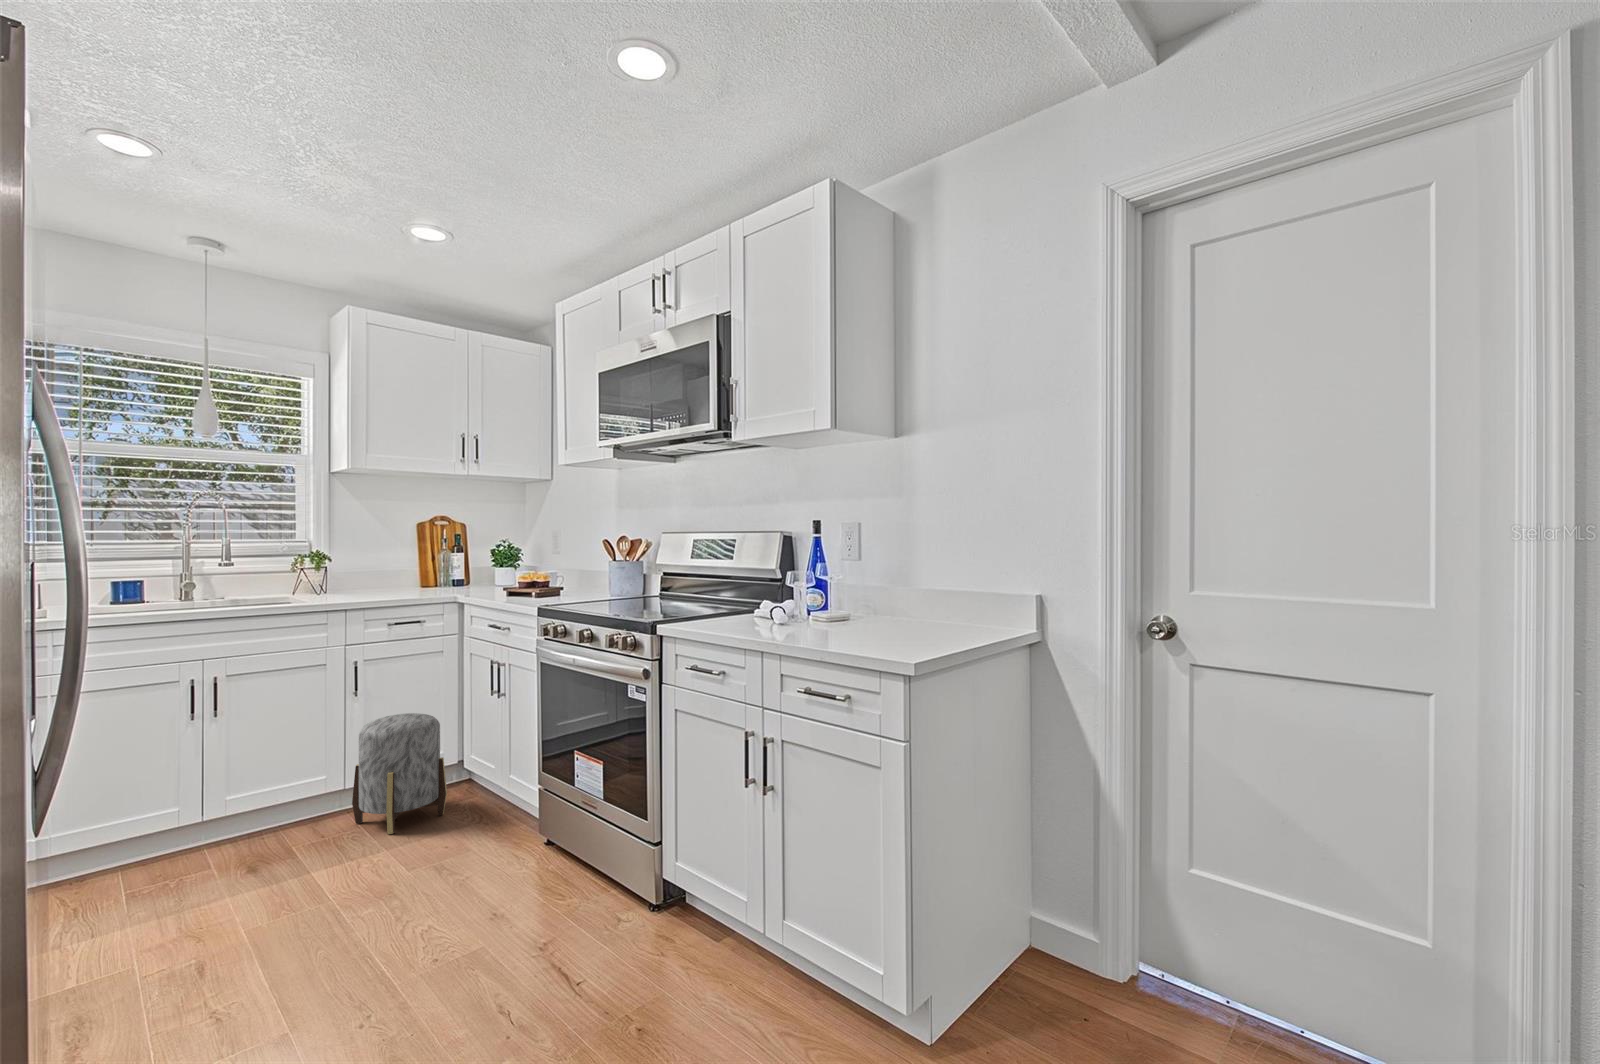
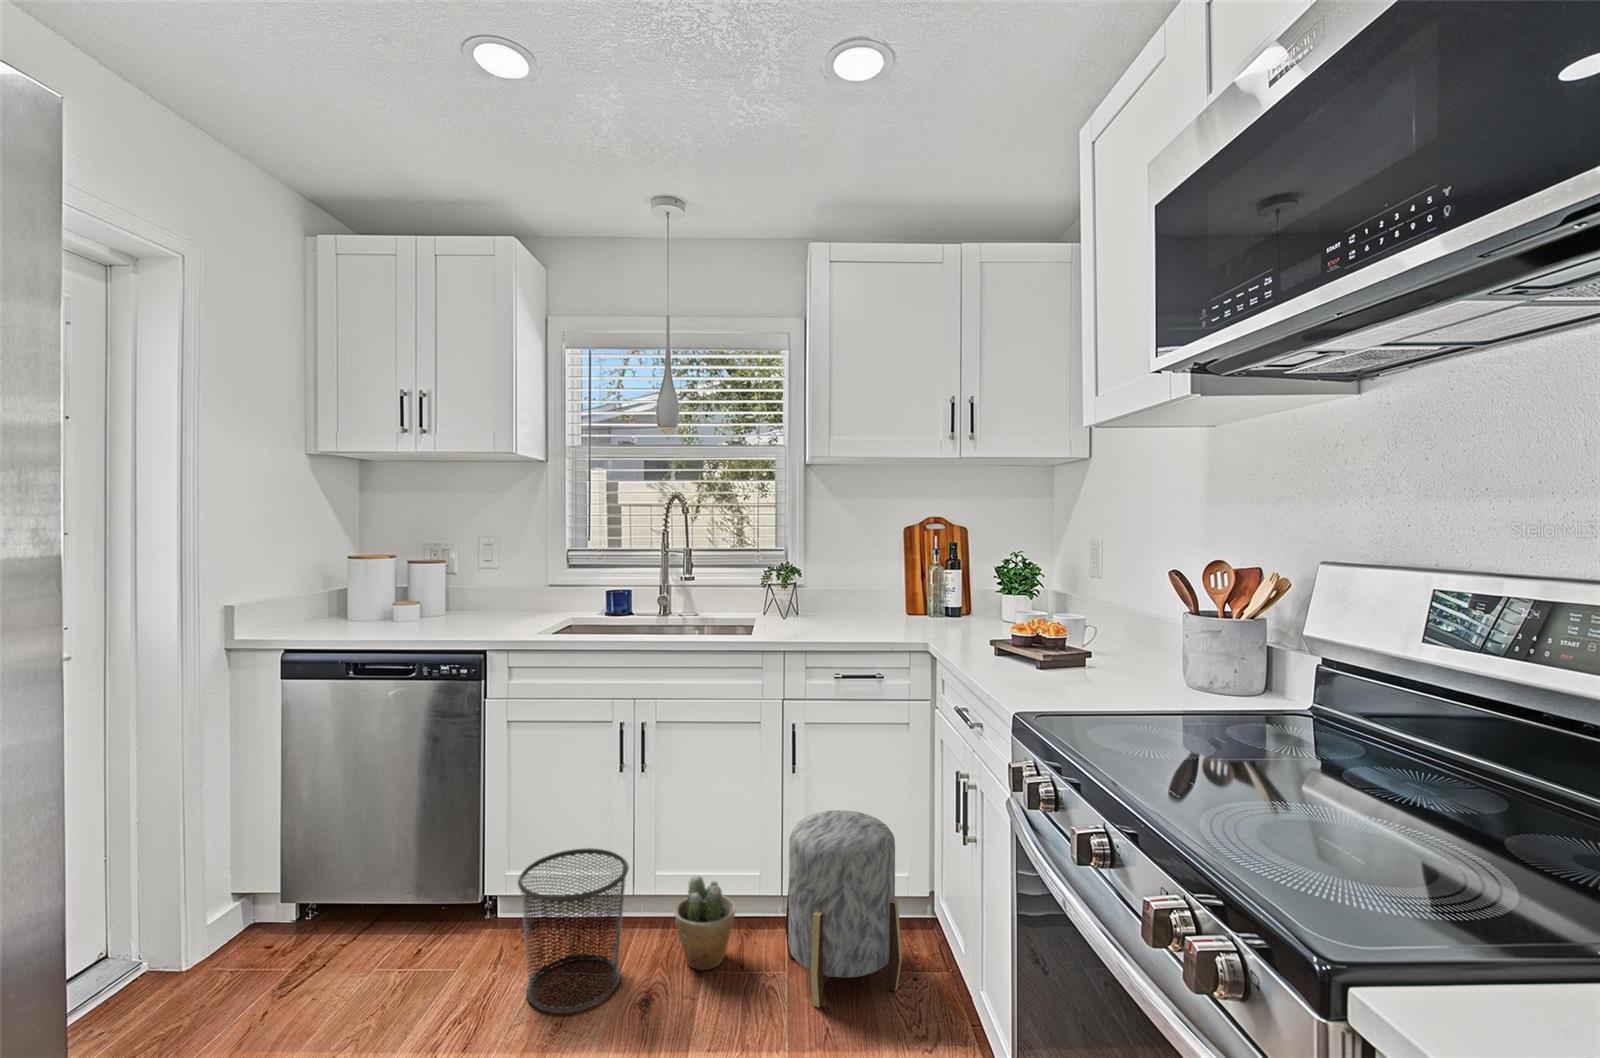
waste bin: none [107,779,221,901] -> present [518,848,629,1012]
potted plant: none [255,782,311,849] -> present [674,876,735,970]

